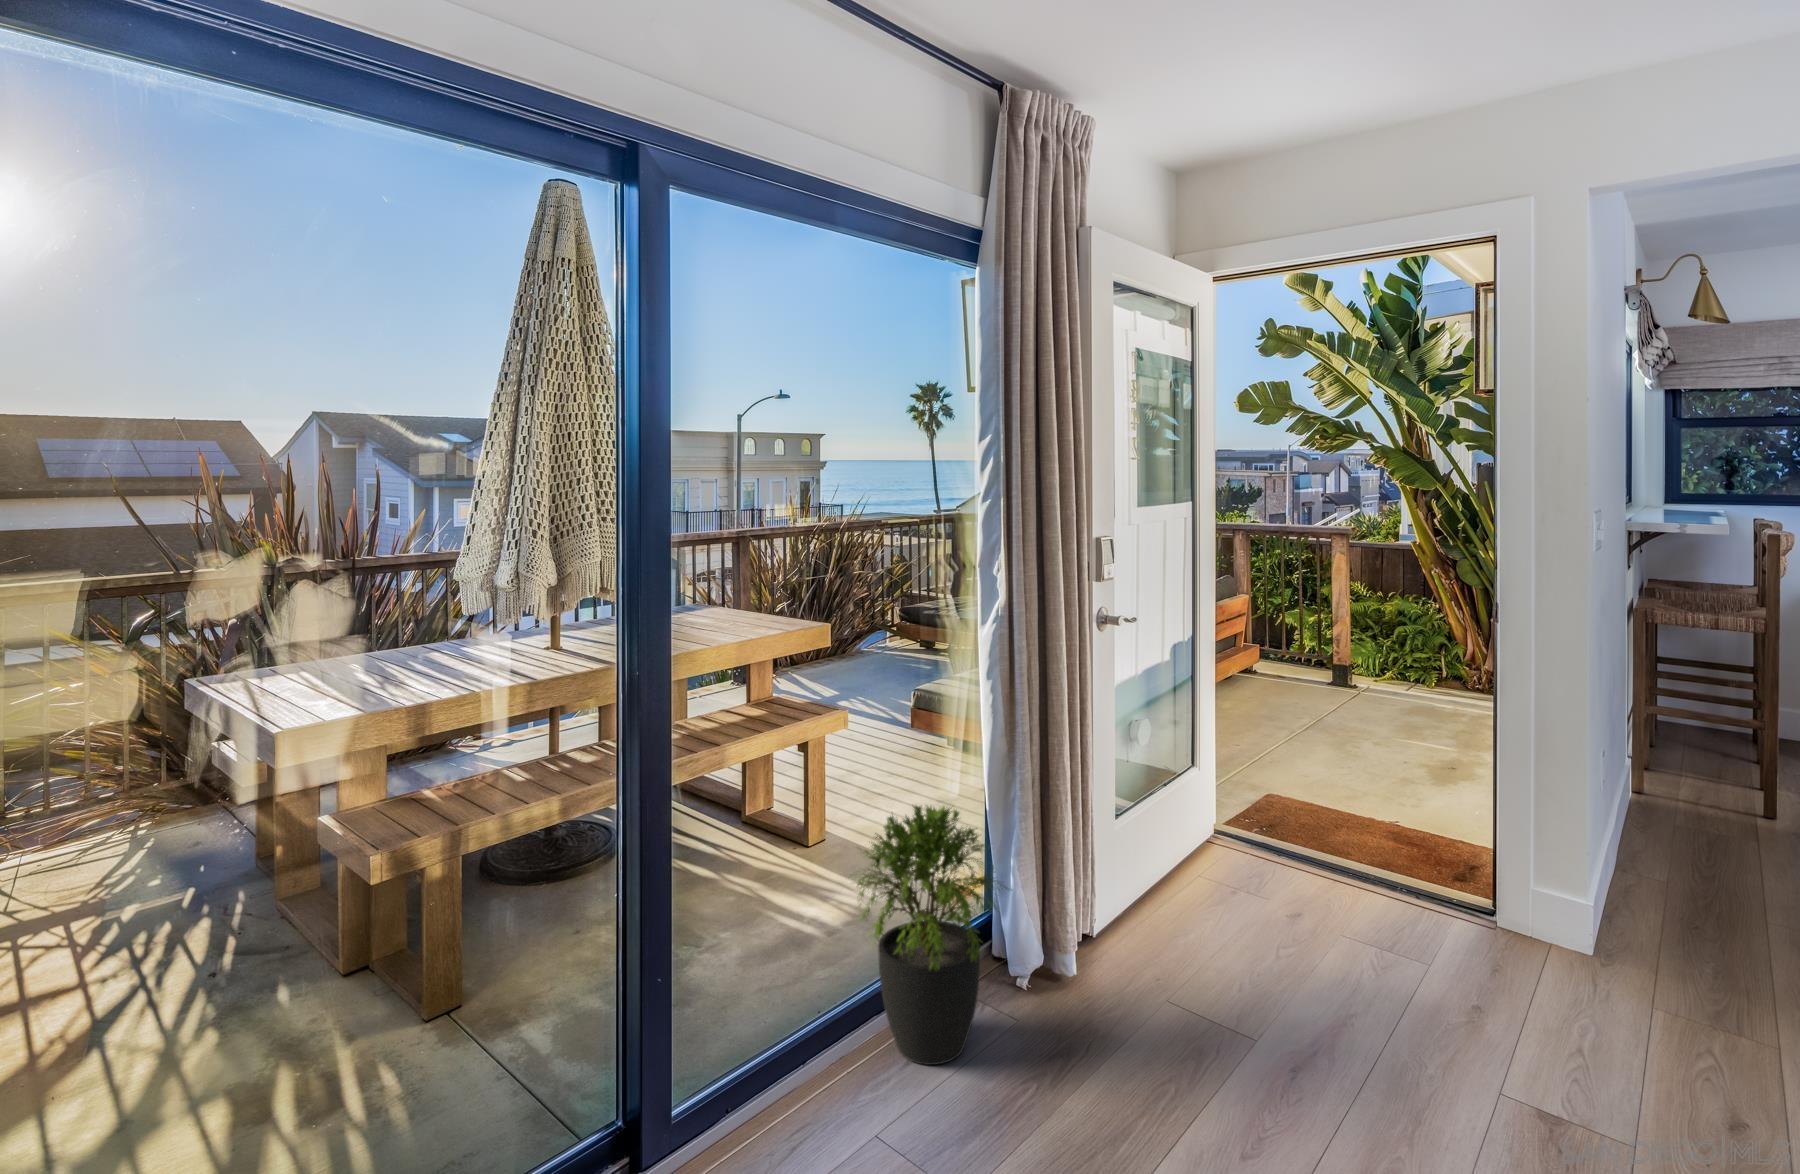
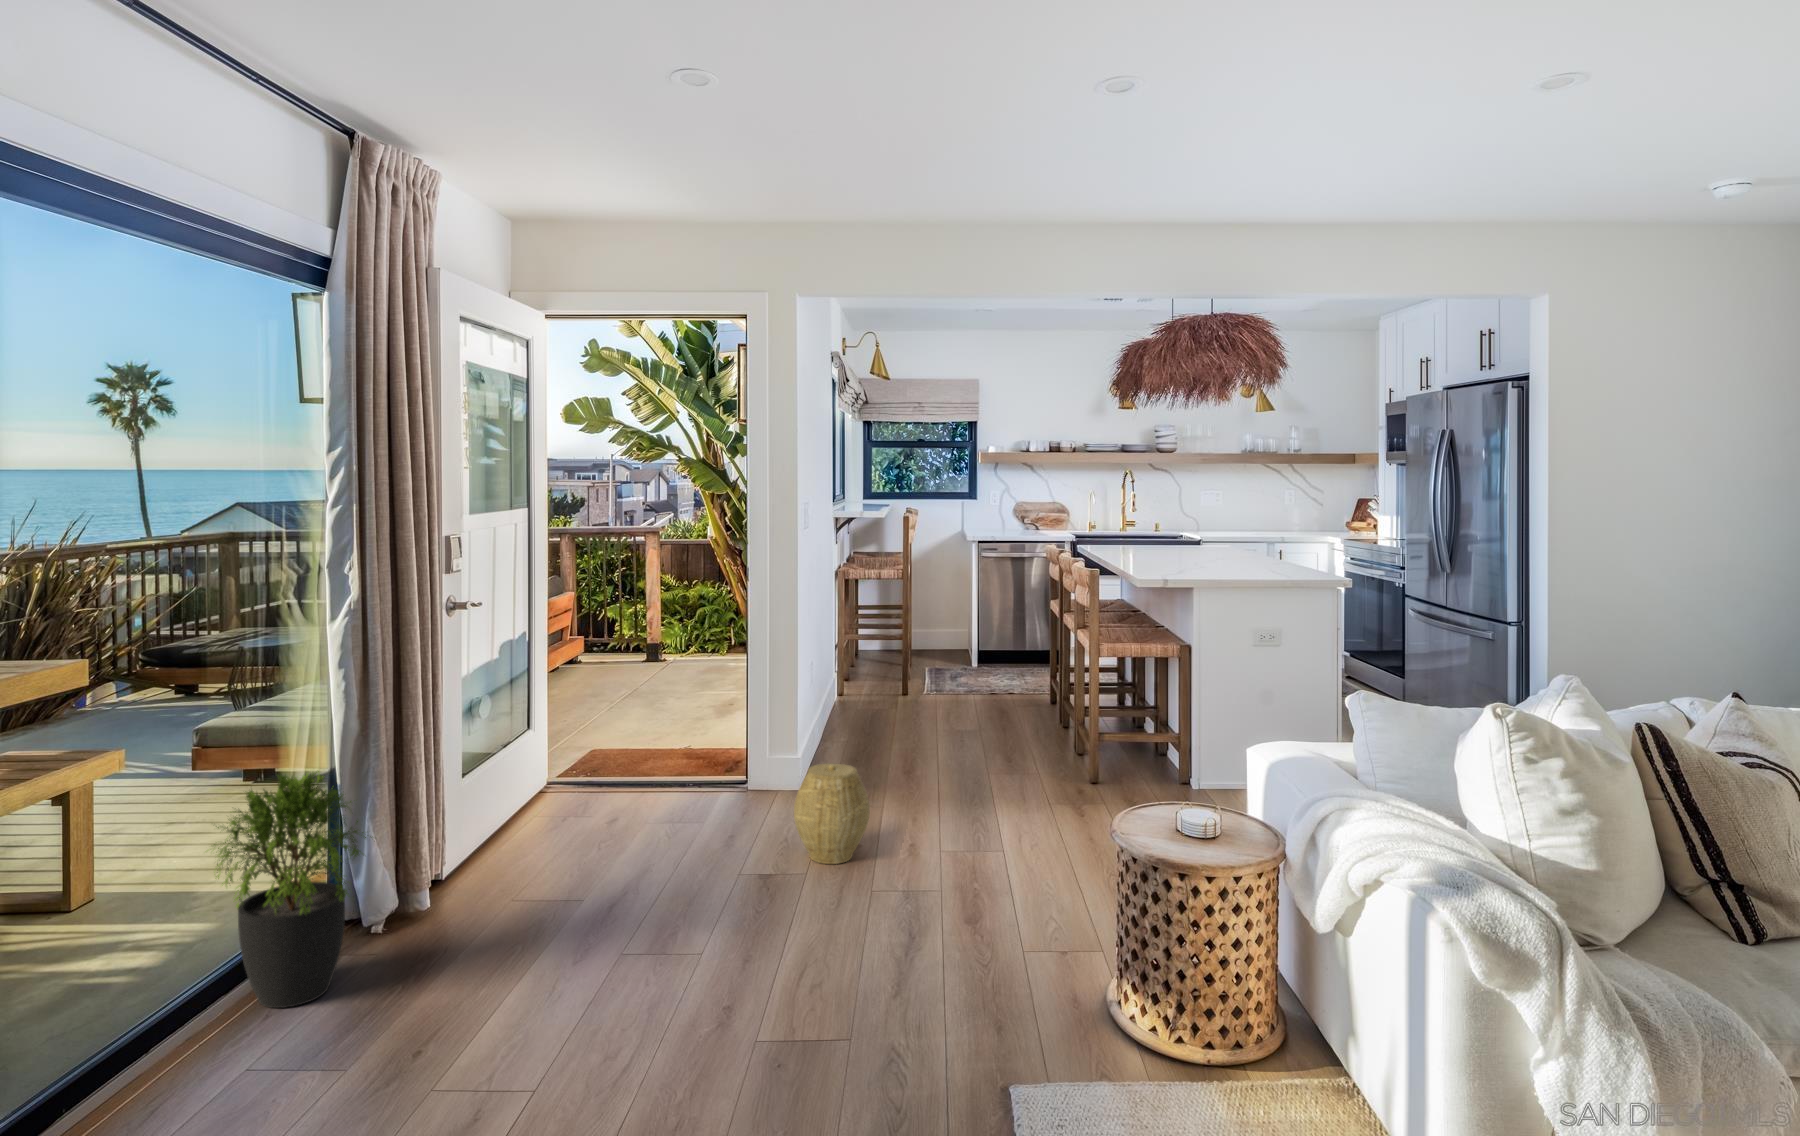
woven basket: none [1576,875,1726,1040] -> present [794,763,870,864]

